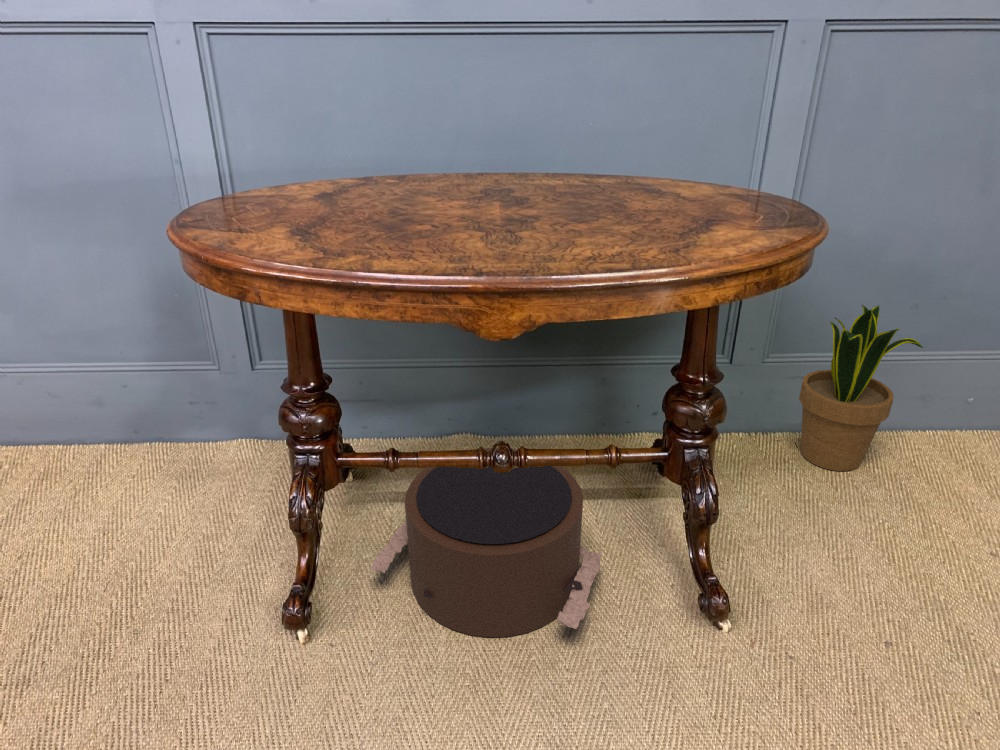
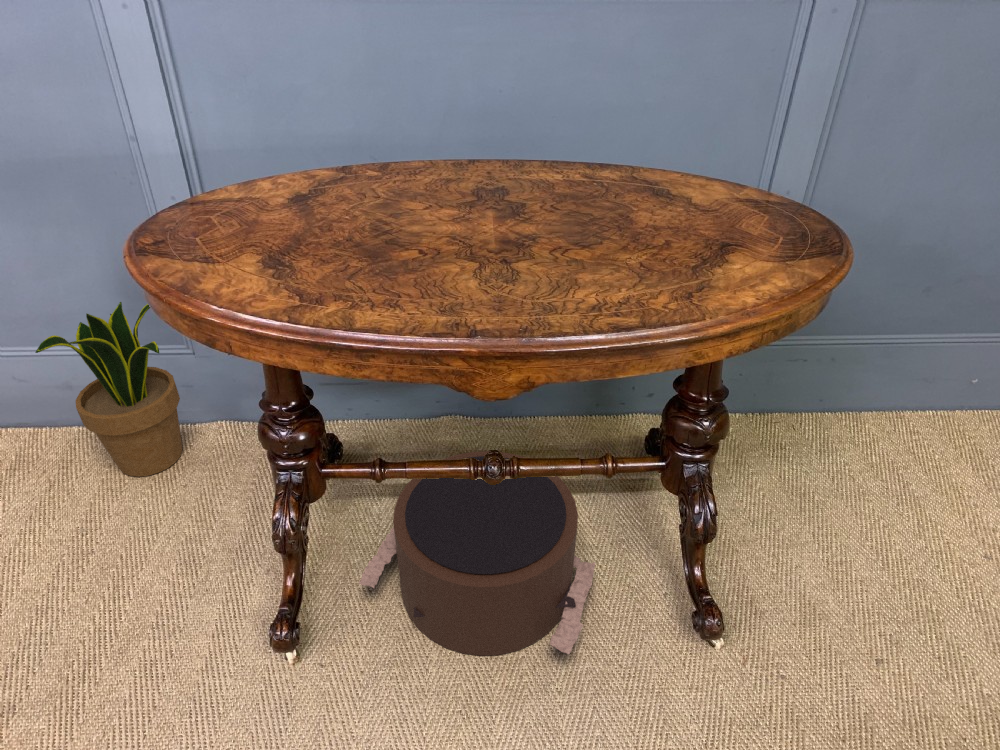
potted plant: present [799,304,923,471] -> present [35,302,182,477]

